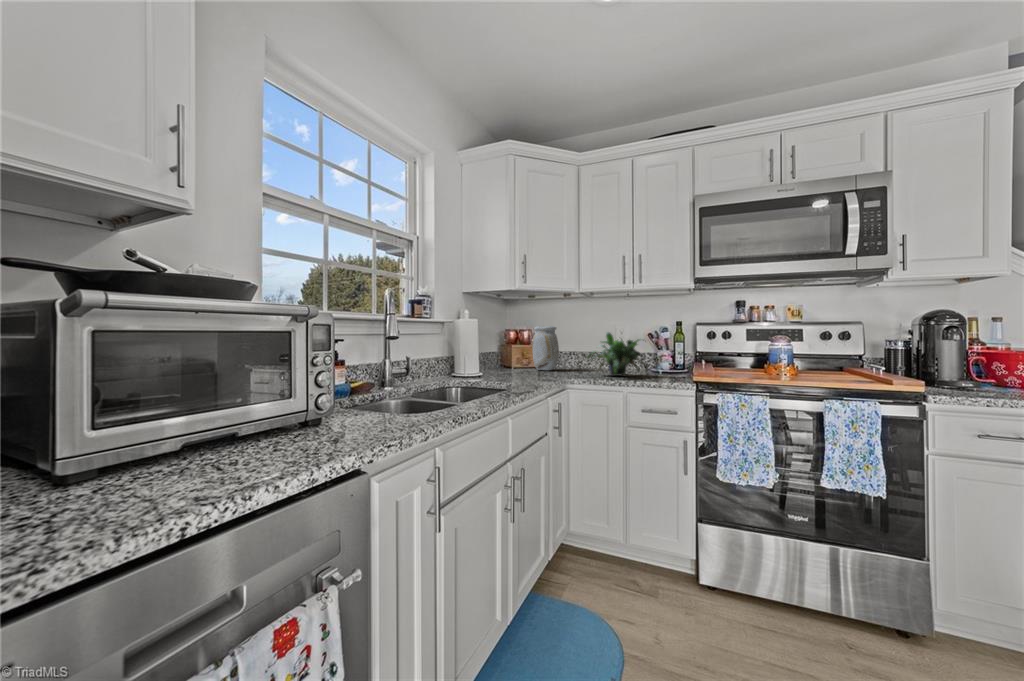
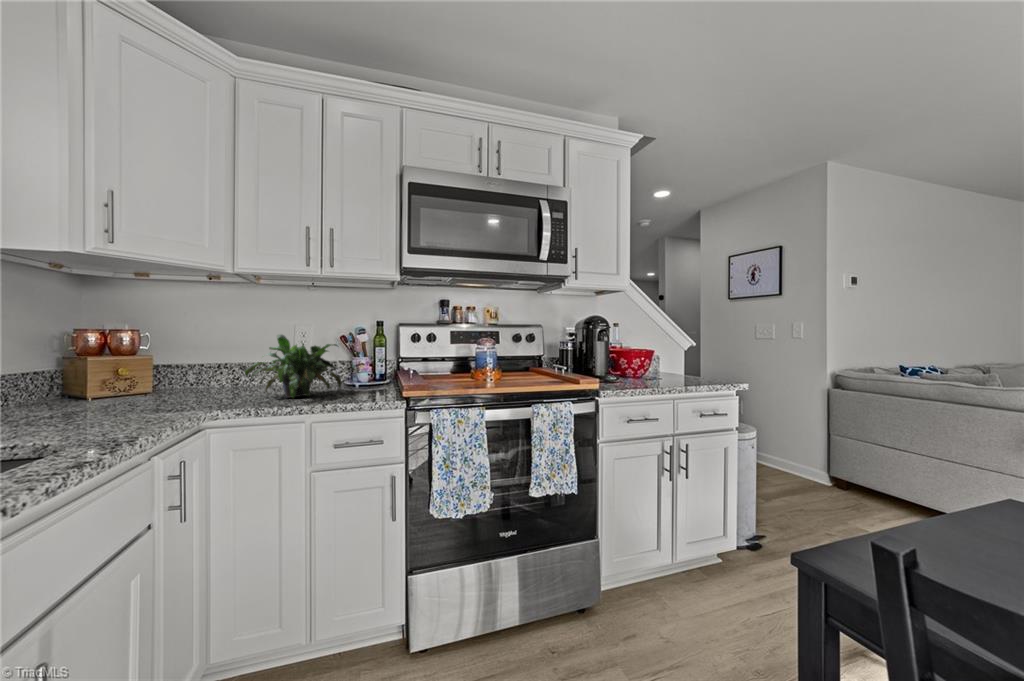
vase: present [532,326,559,370] -> none [138,323,195,395]

